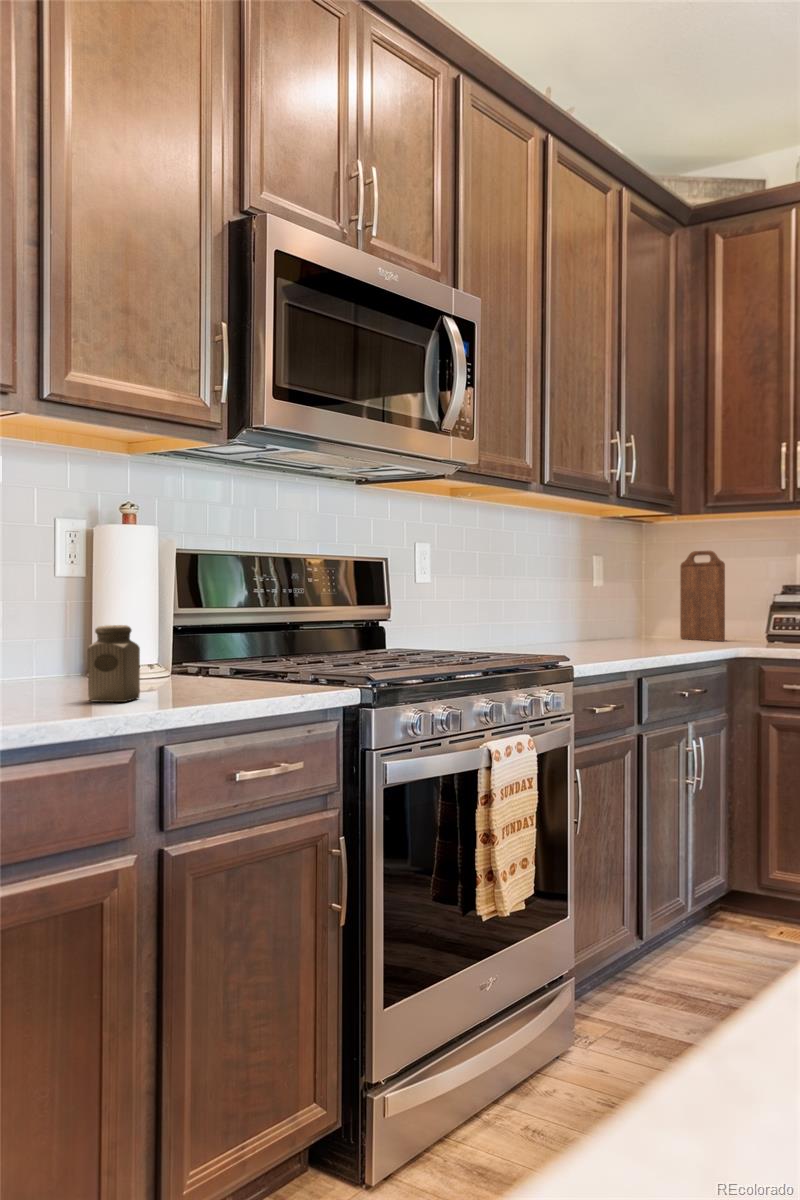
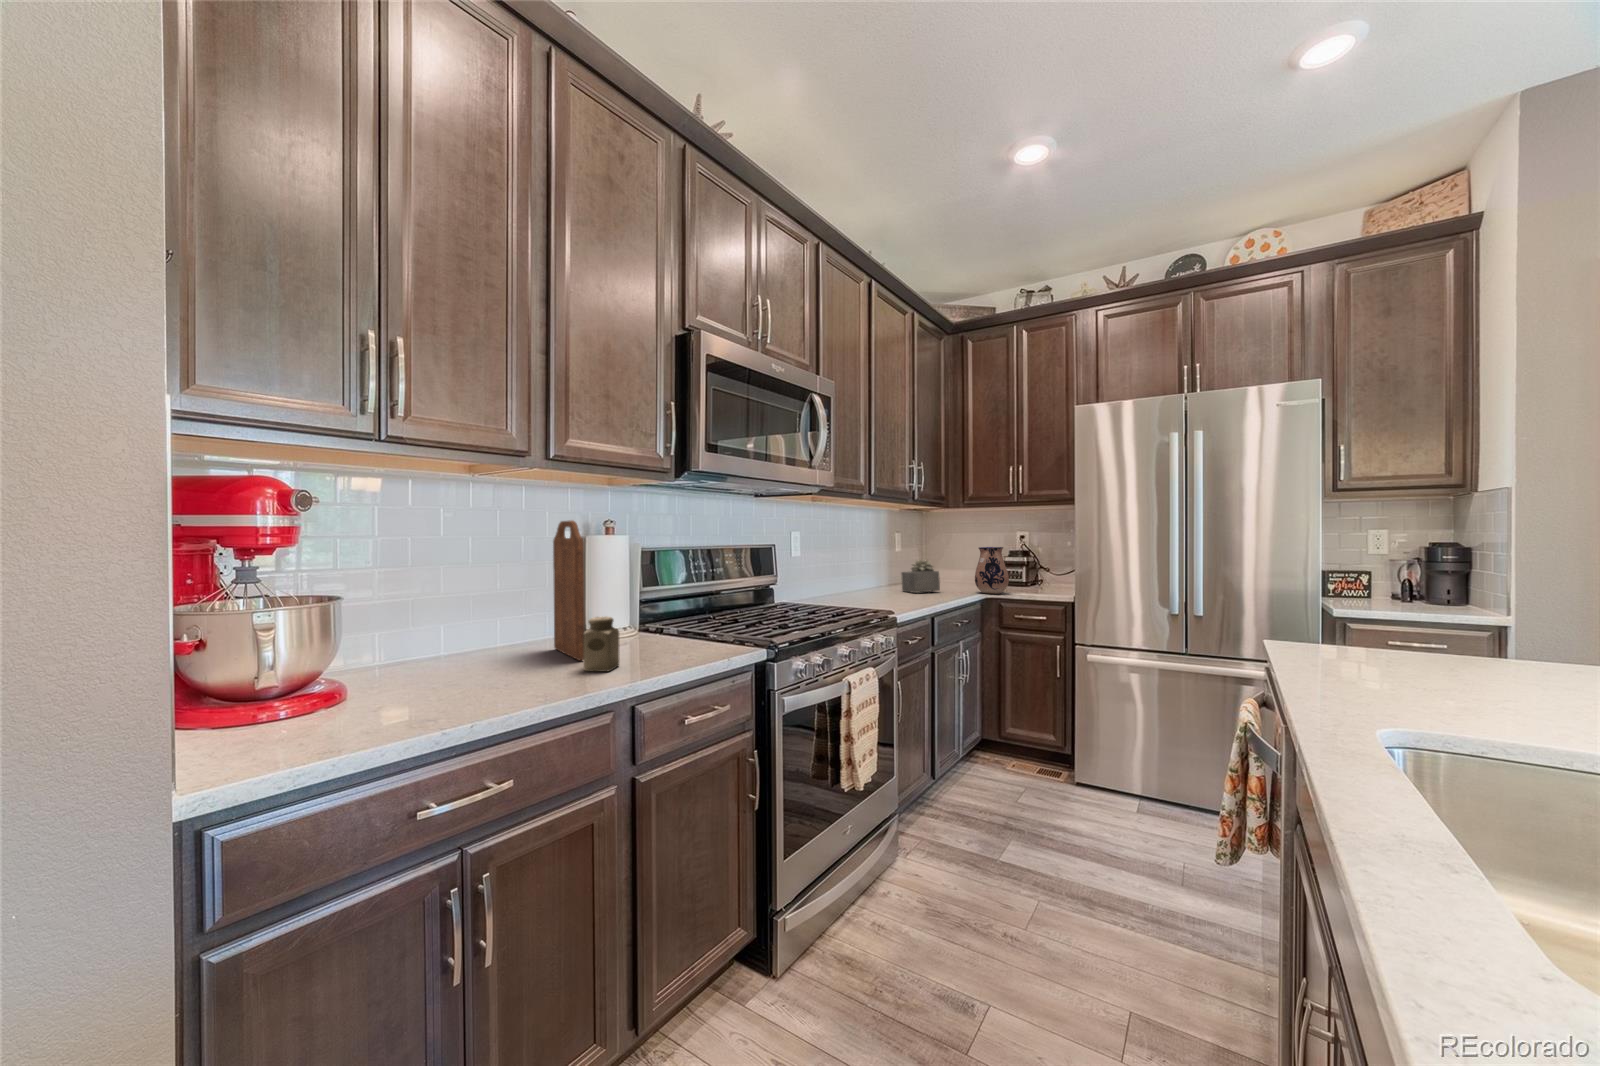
cutting board: present [680,551,725,641] -> present [553,520,584,660]
ceramic pitcher: none [719,574,774,650] -> present [975,547,1009,594]
succulent plant: none [598,593,662,647] -> present [901,560,940,593]

